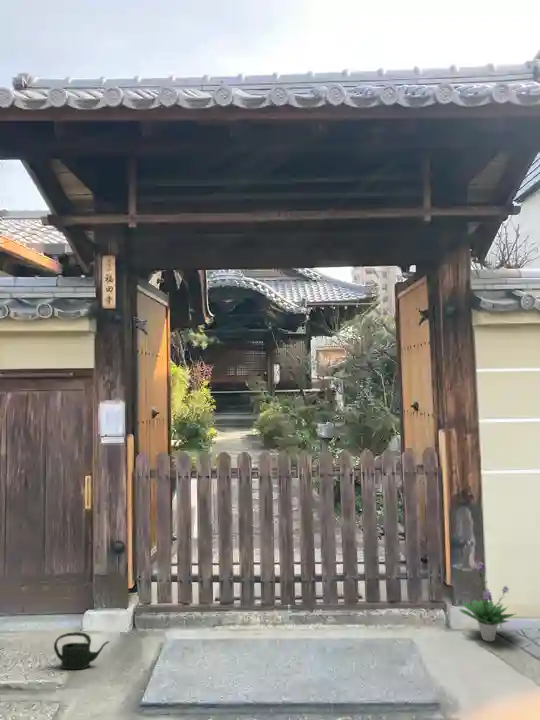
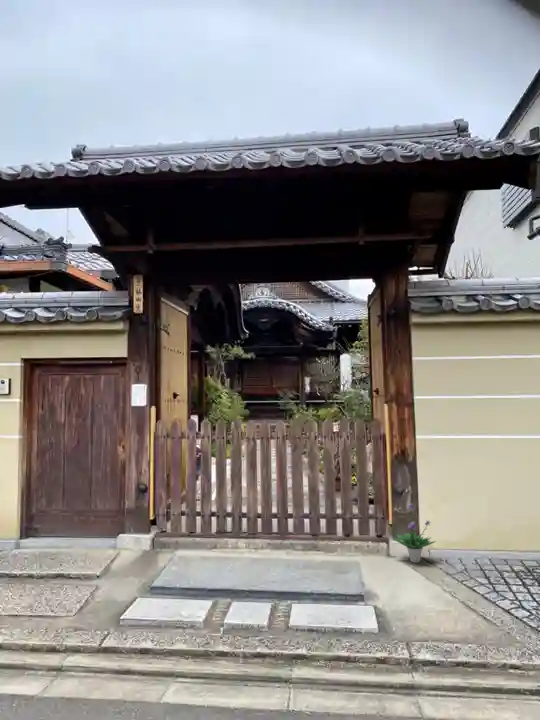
watering can: present [54,632,109,669] -> none [92,540,130,566]

